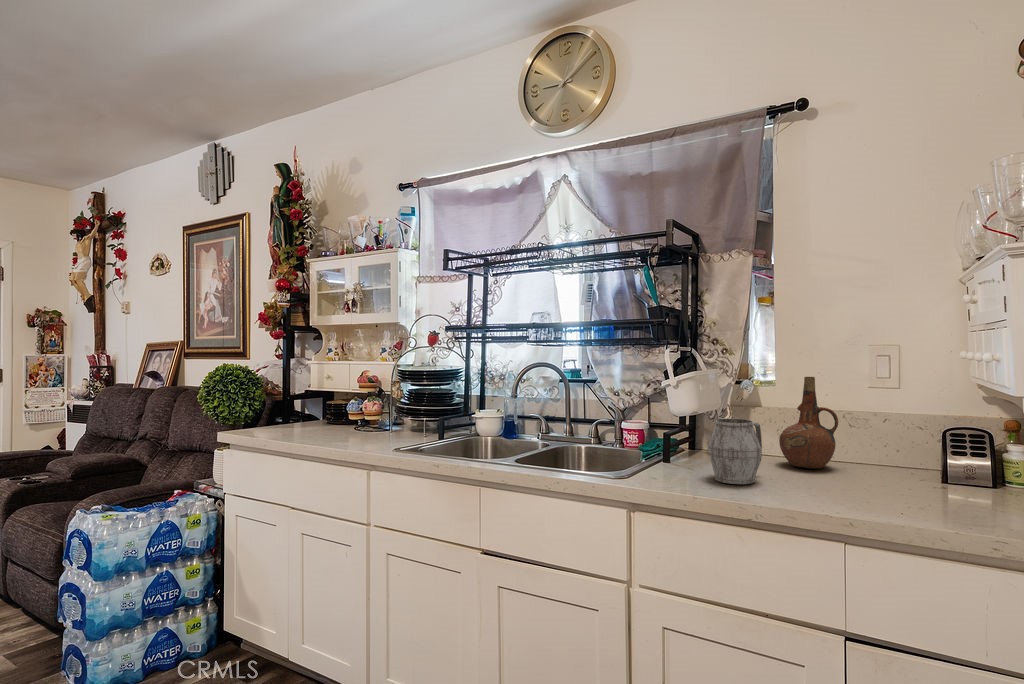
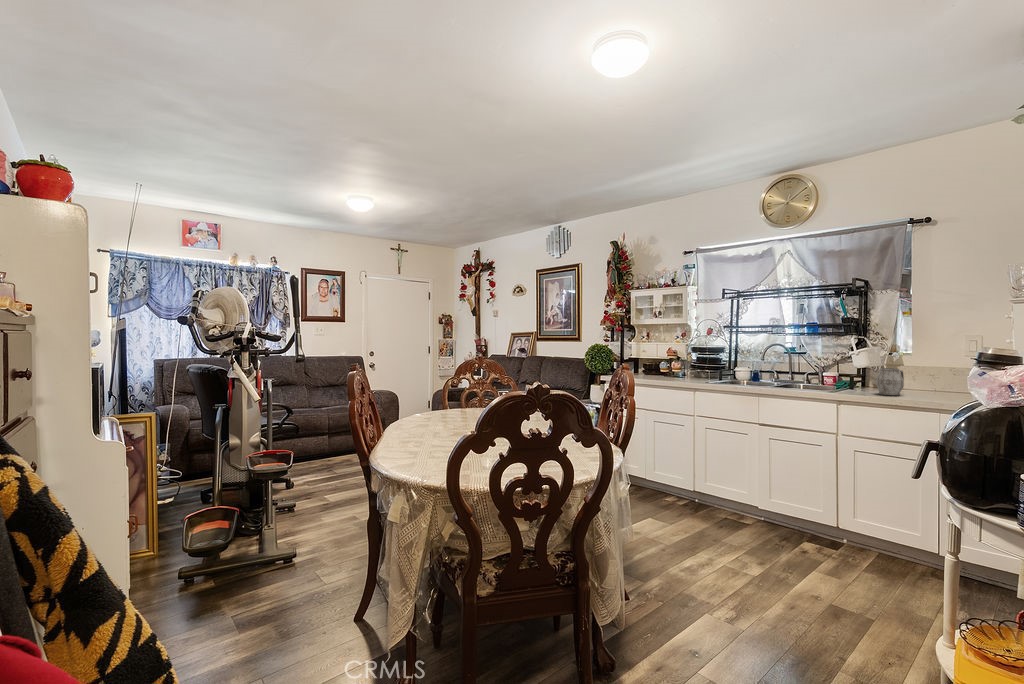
ceramic pitcher: present [779,377,838,468] -> none [914,350,946,393]

